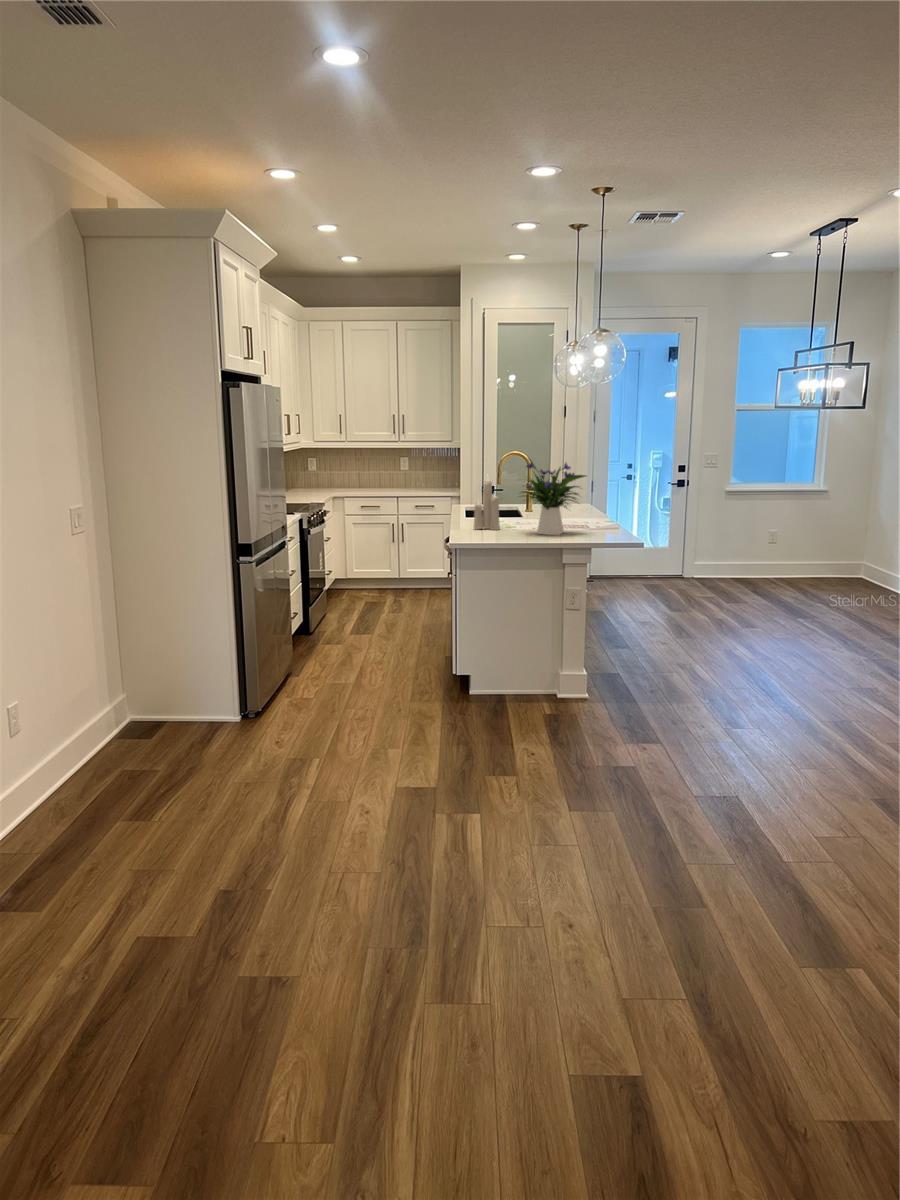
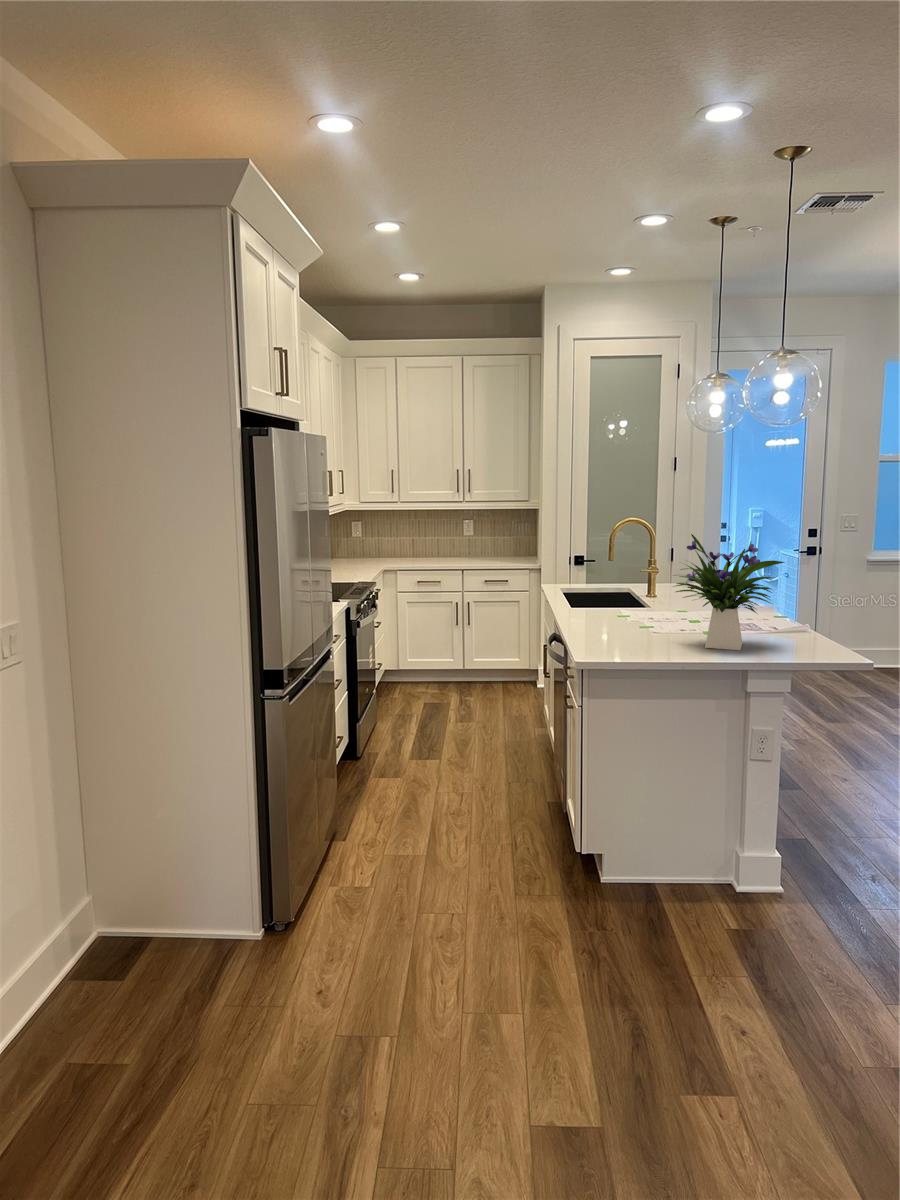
candle: present [474,480,500,530] -> none [599,552,639,637]

